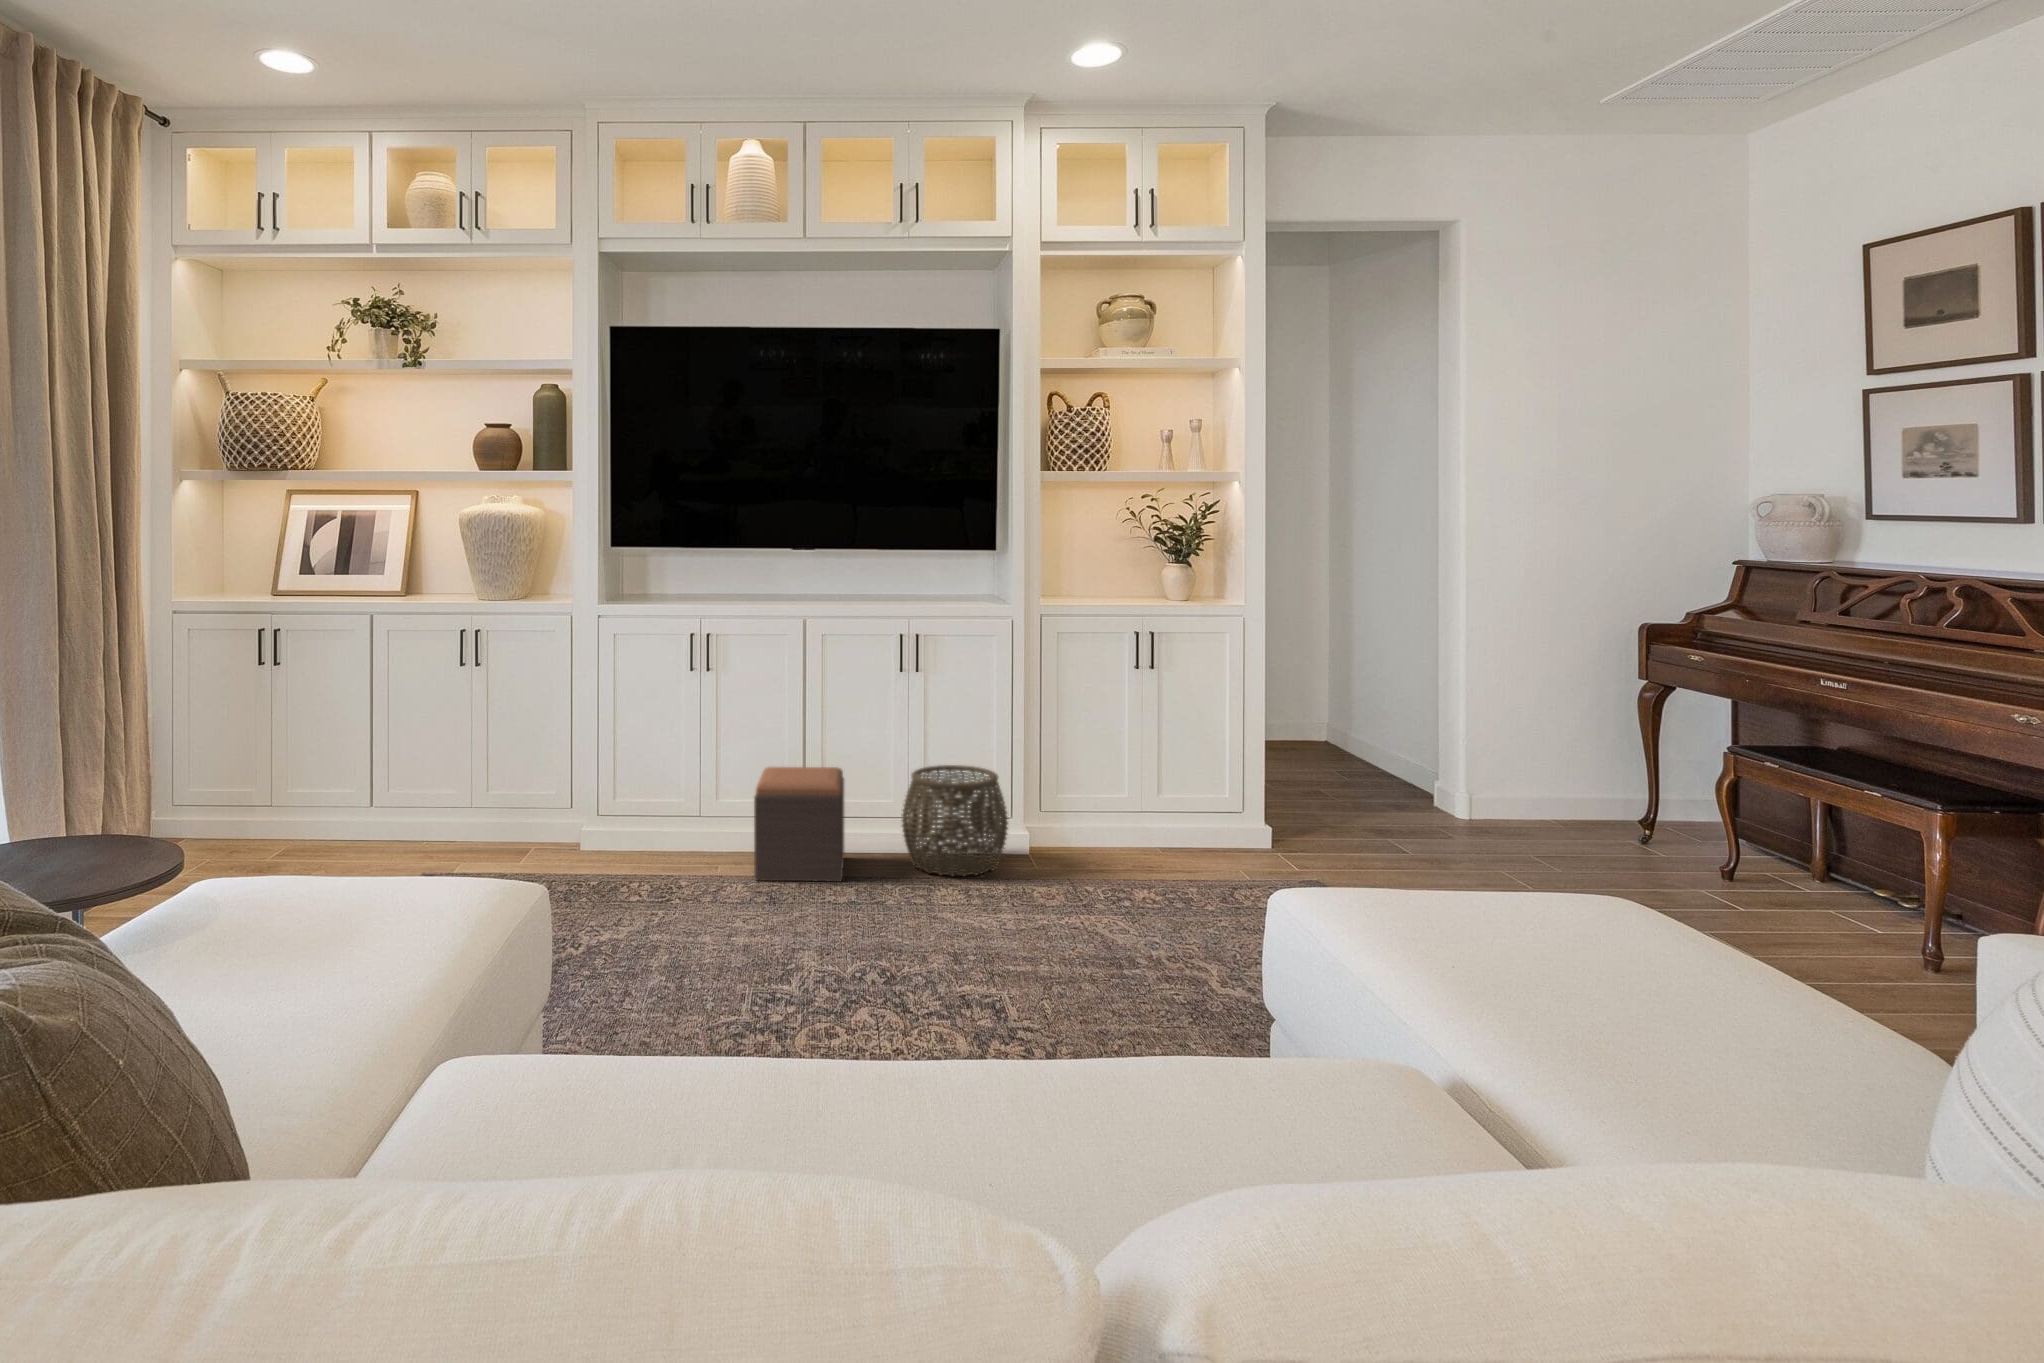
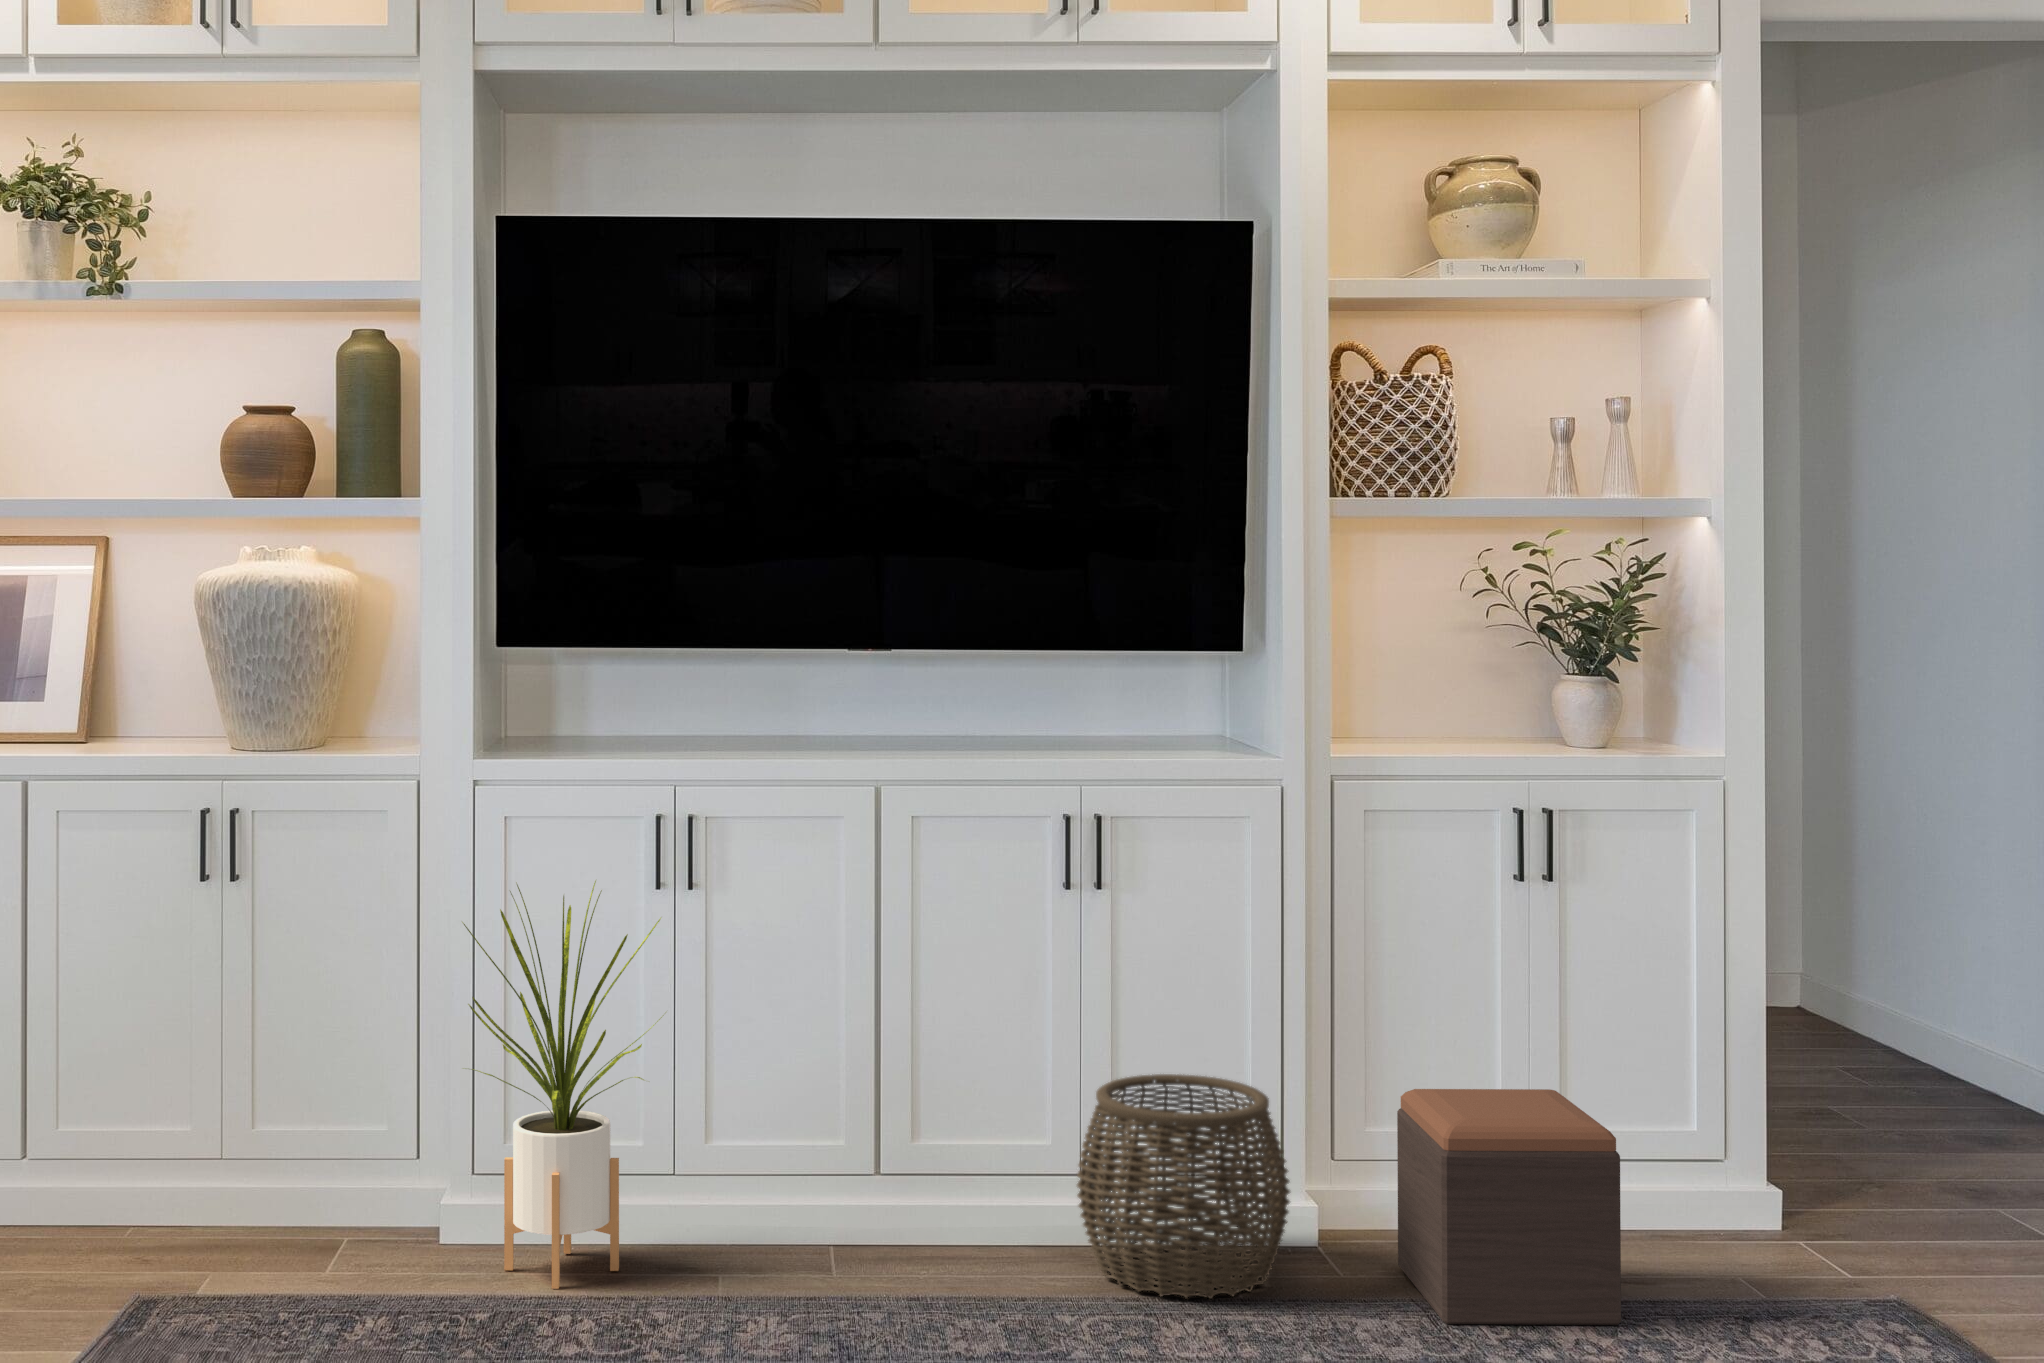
house plant: none [587,664,693,871] -> present [462,881,662,1289]
footstool: present [754,767,844,882] -> present [1397,1089,1621,1325]

